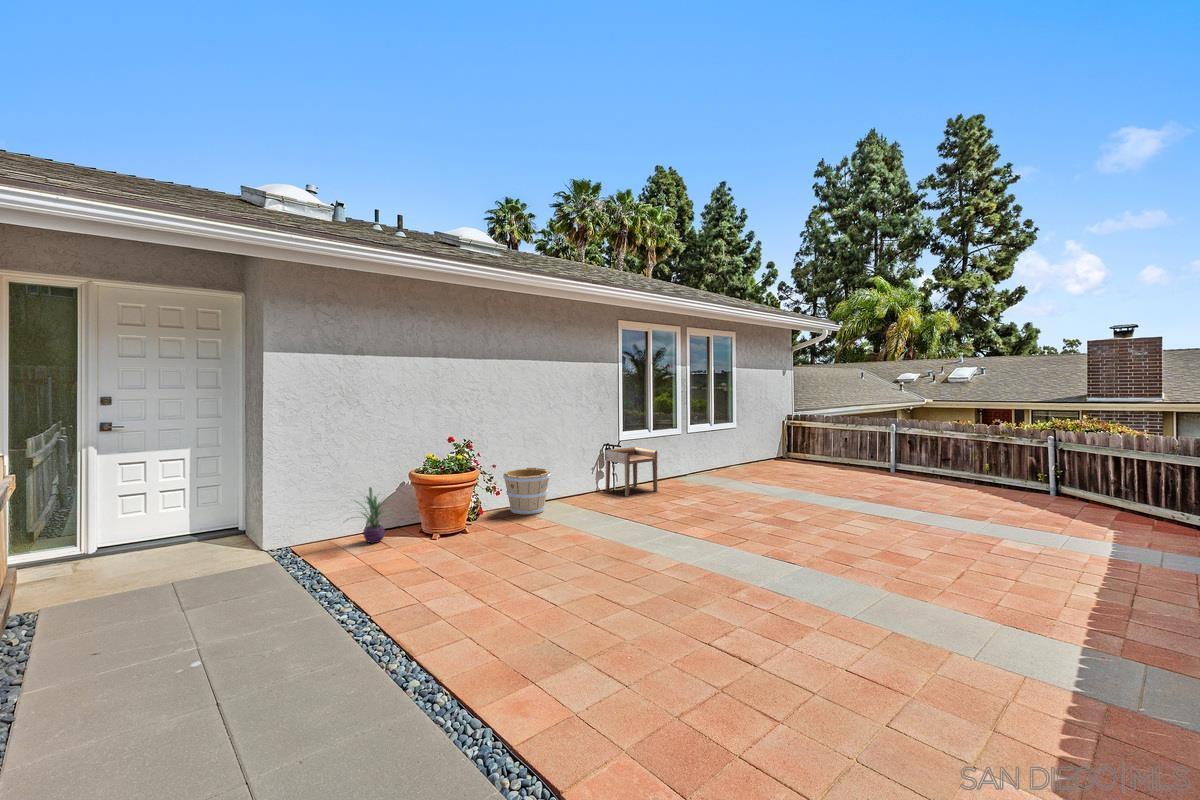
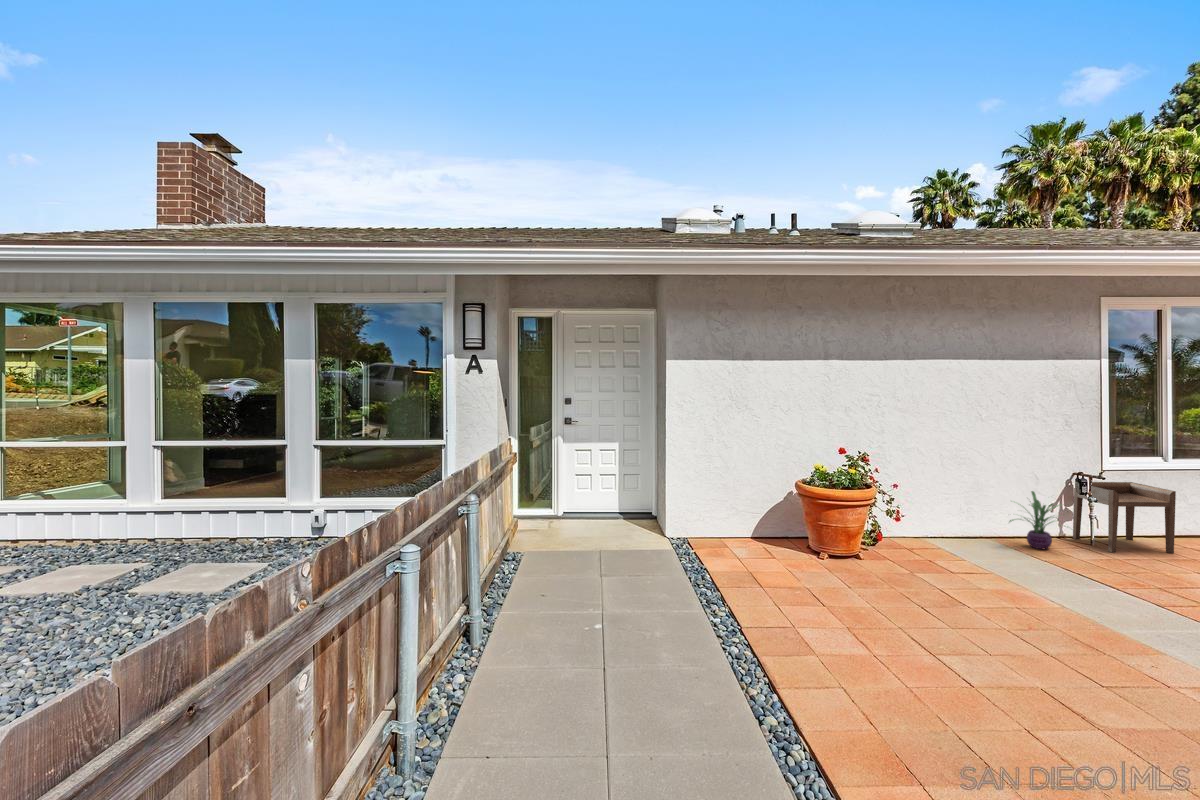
wooden bucket: present [503,468,551,515] -> none [911,493,980,553]
decorative plant: present [351,487,388,543] -> present [1009,491,1059,549]

